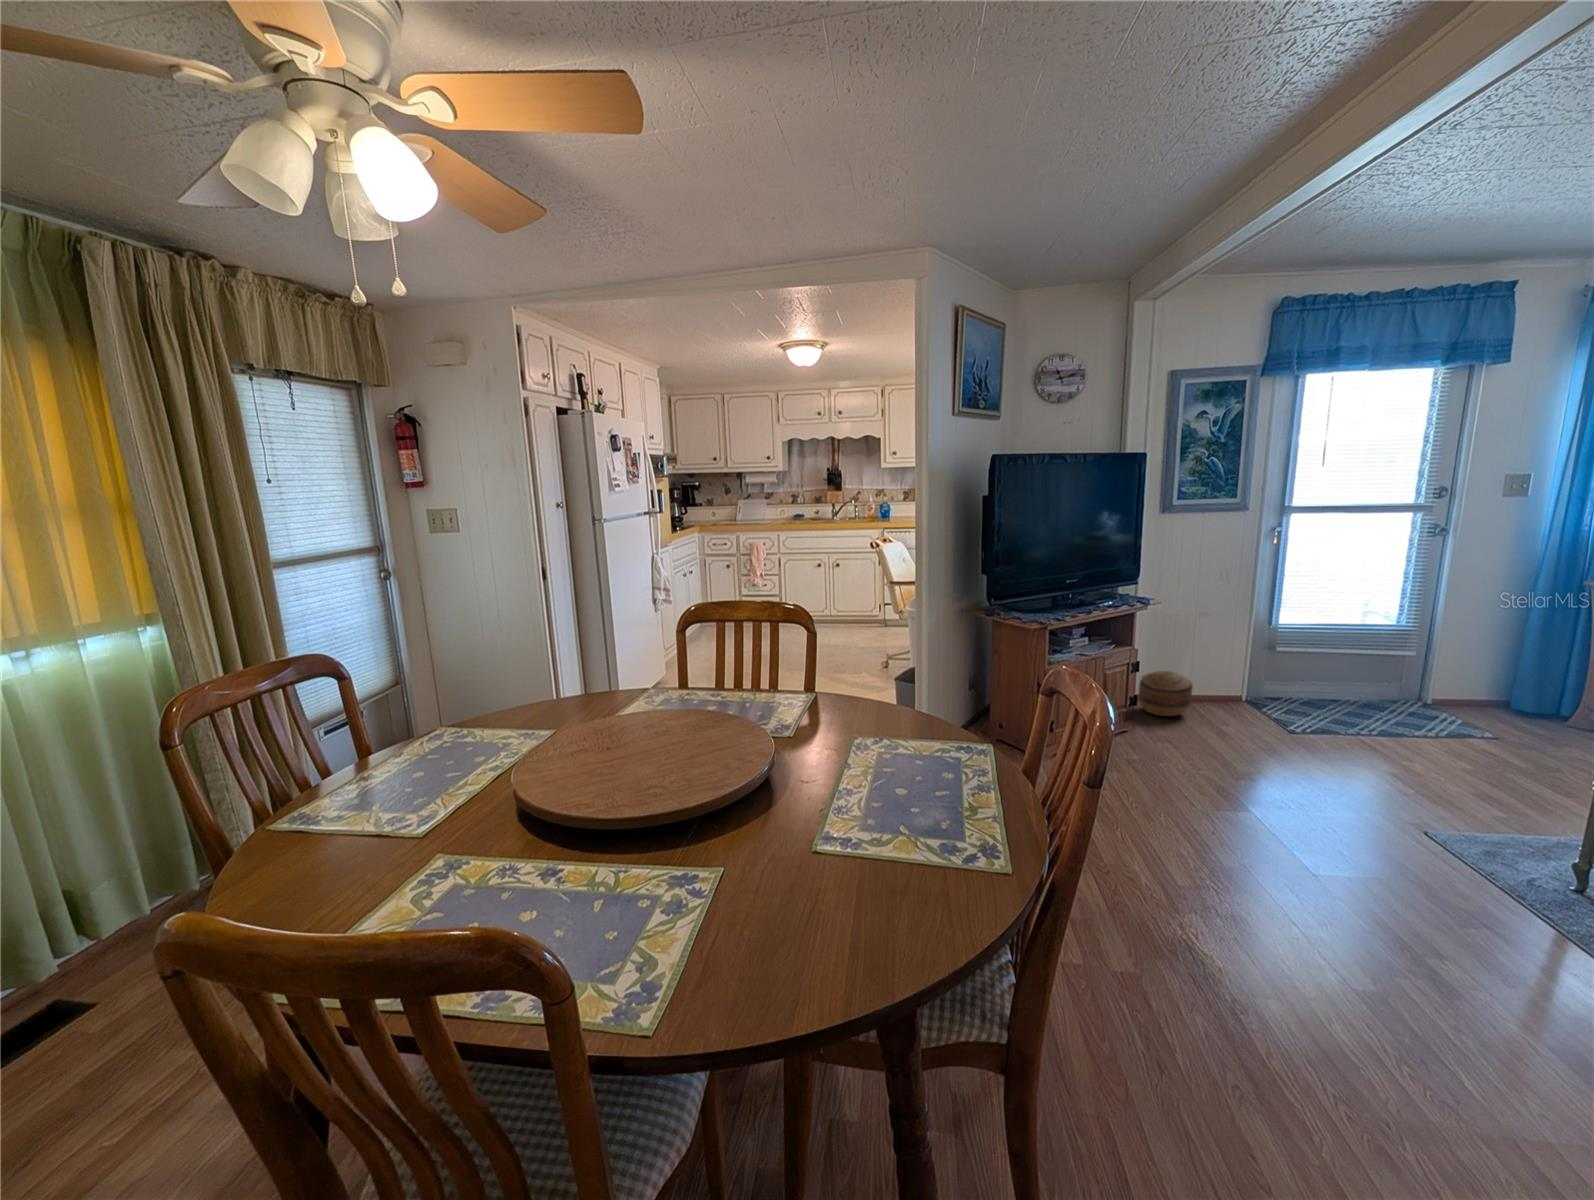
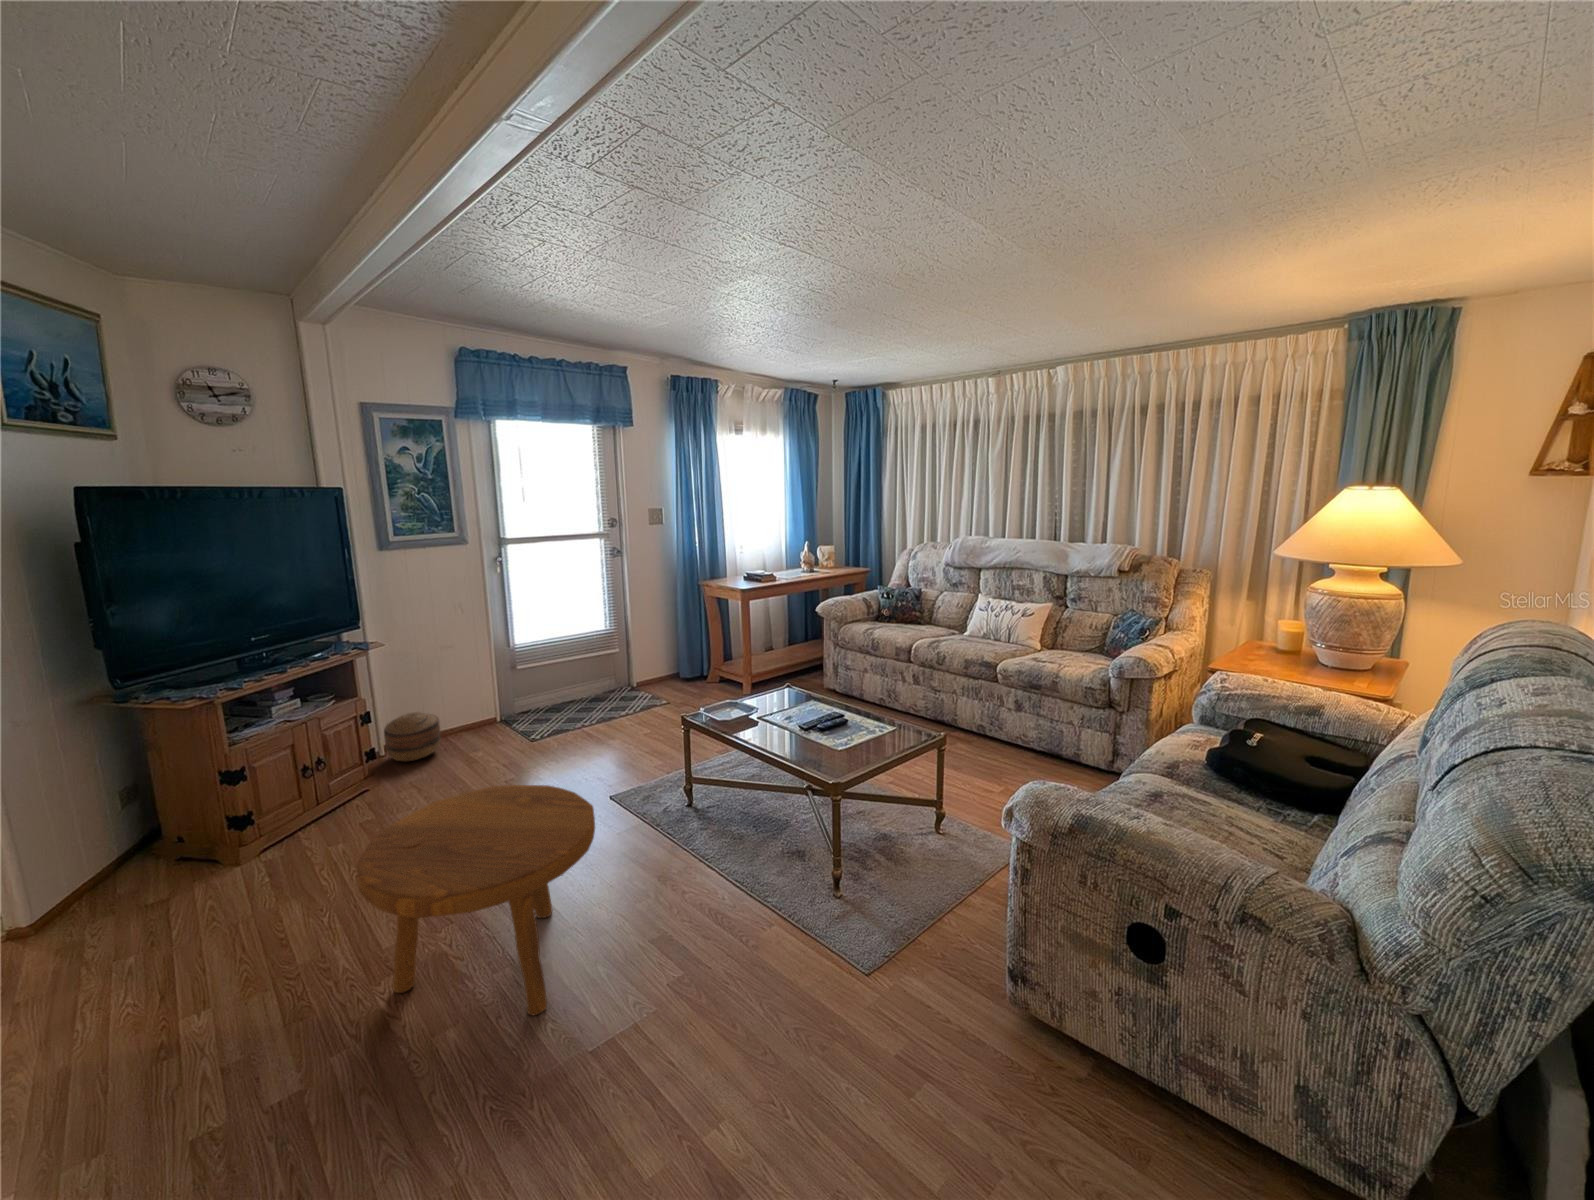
footstool: none [1201,764,1489,1028] -> present [357,785,595,1015]

